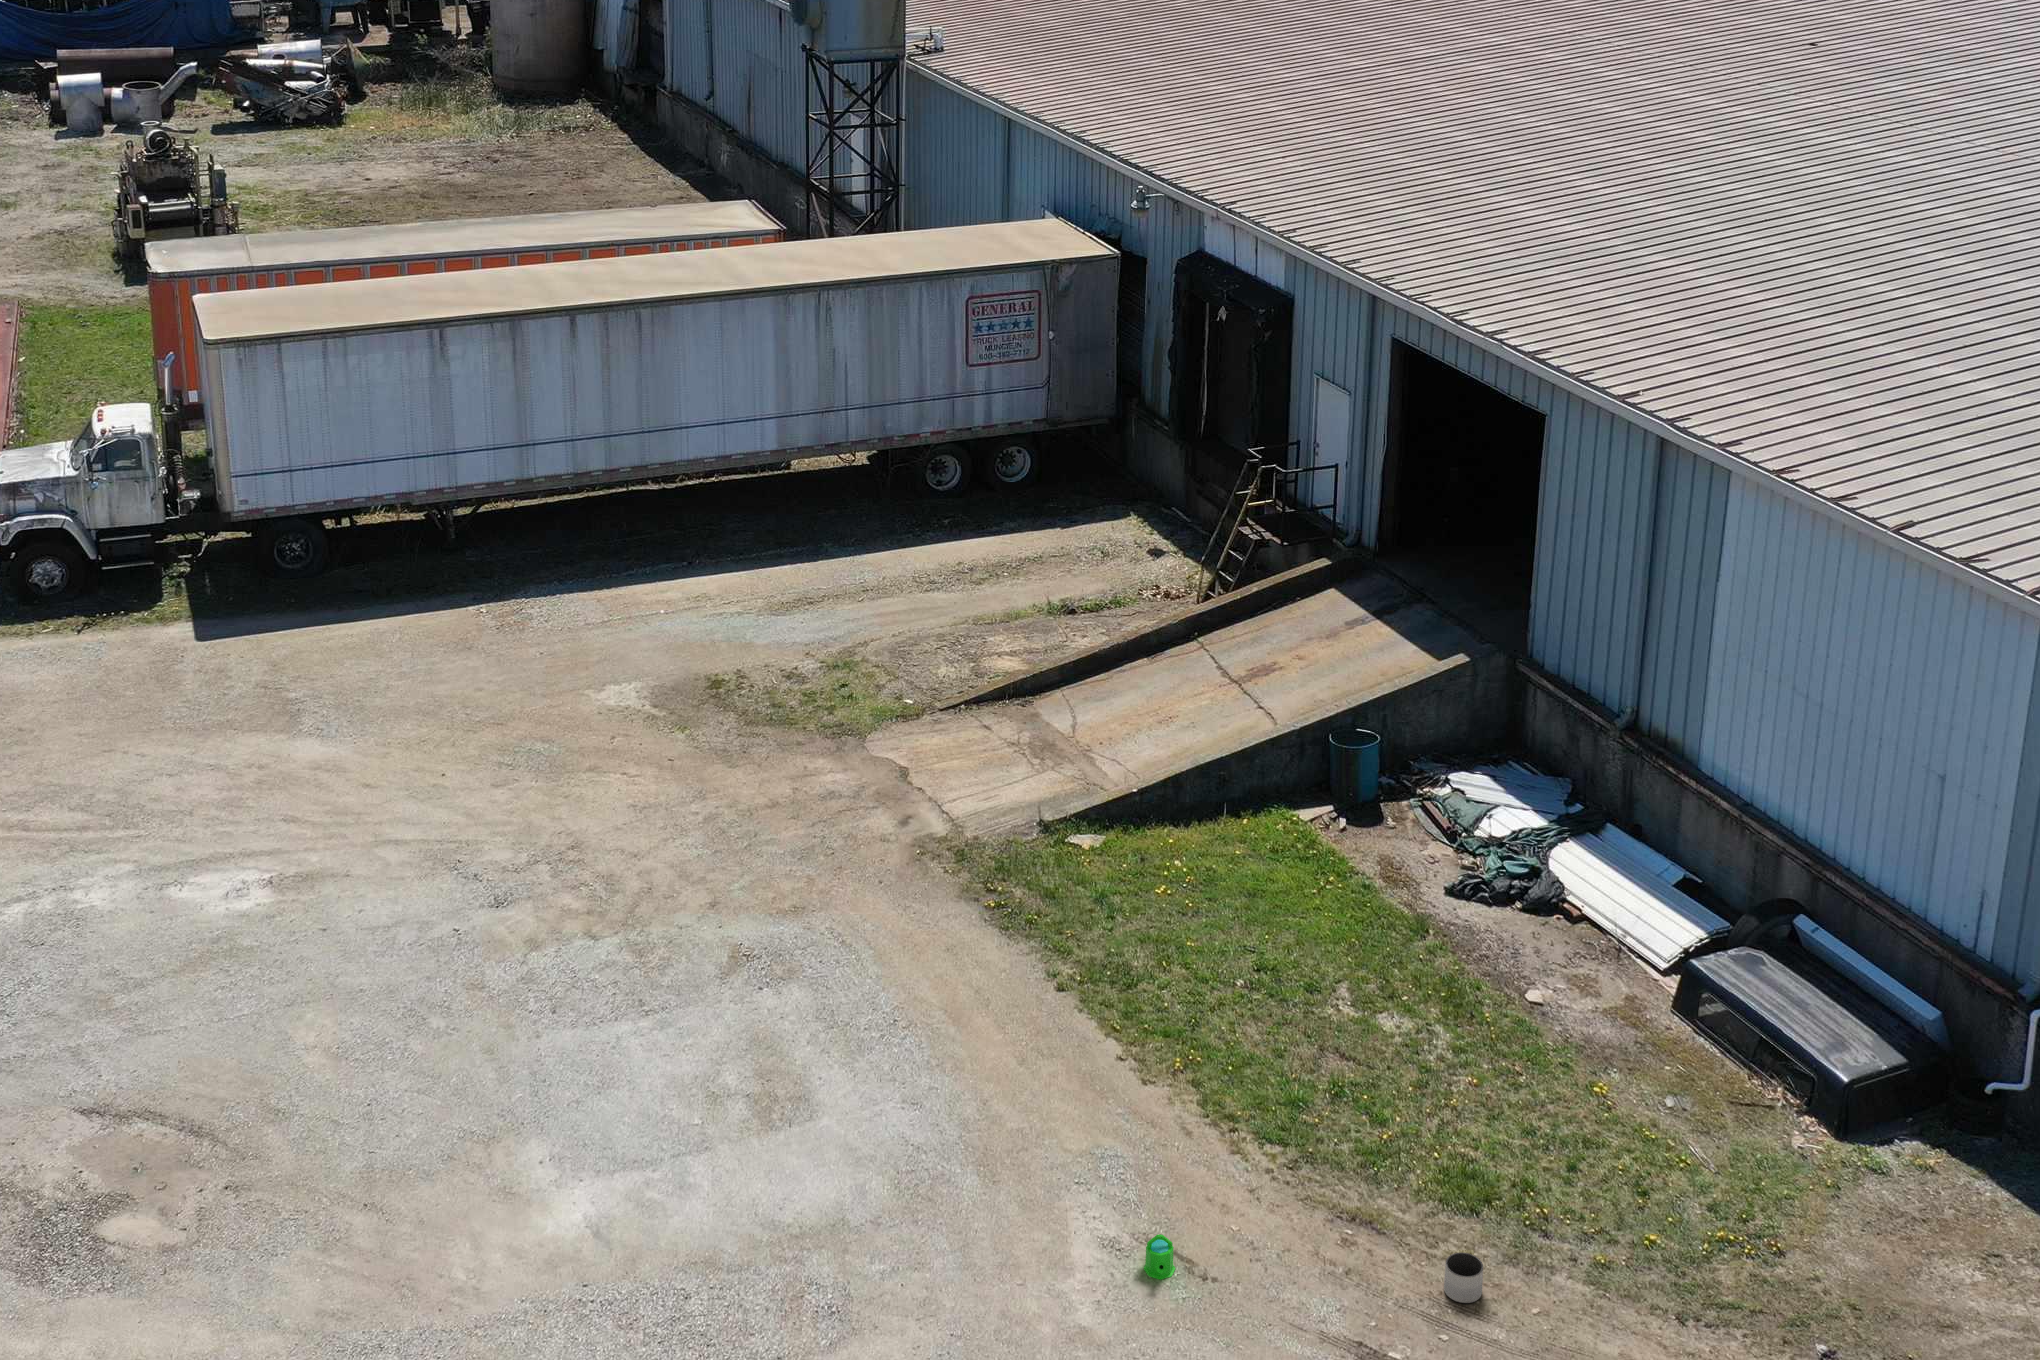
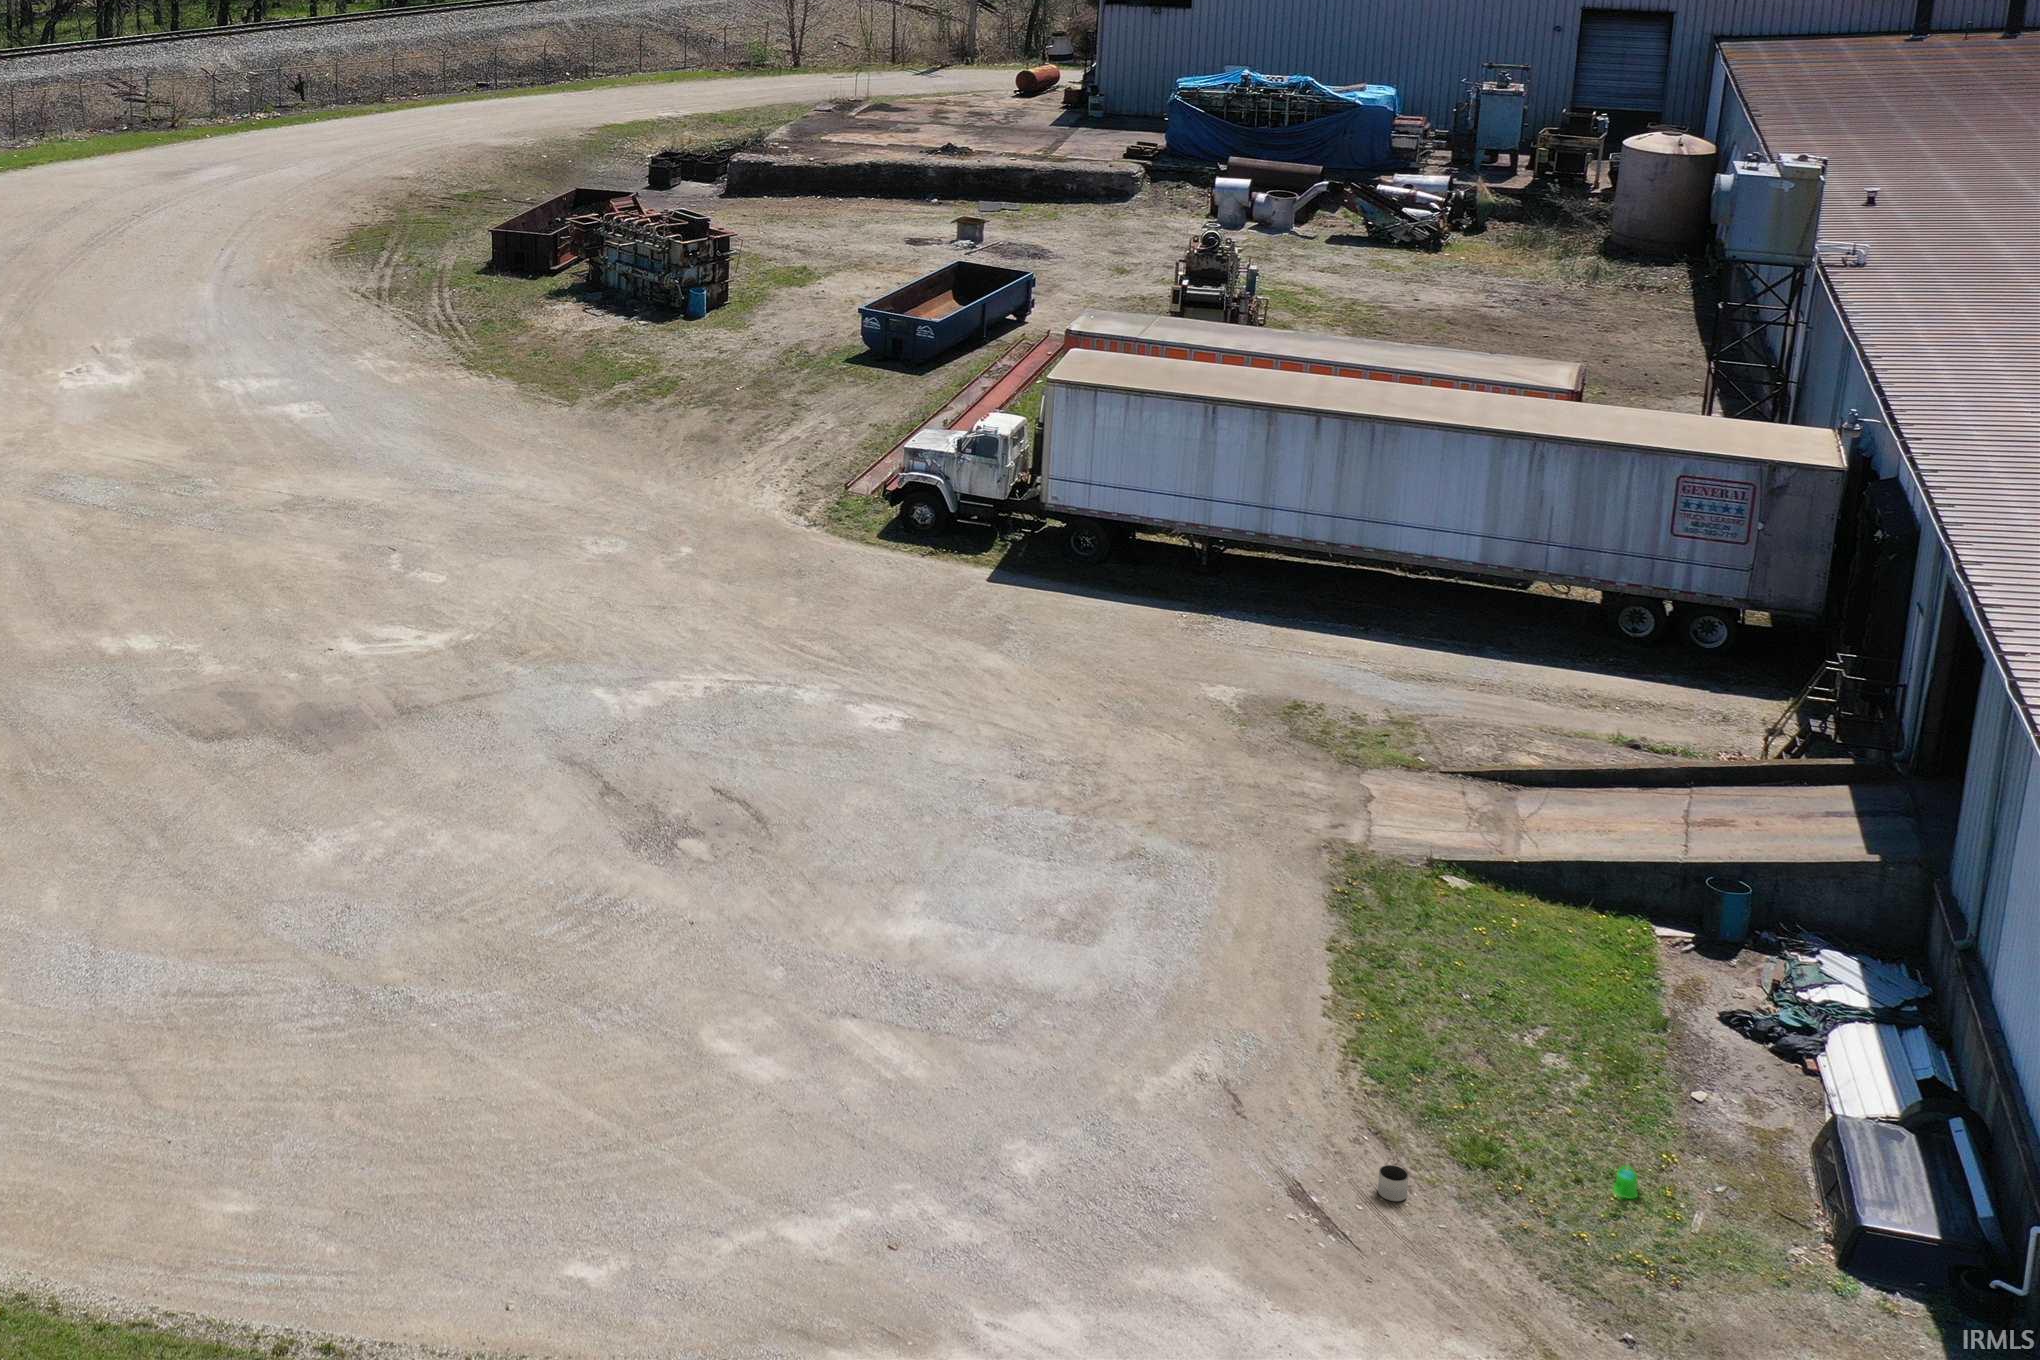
watering can: present [1143,1234,1176,1280] -> present [1614,1166,1638,1199]

